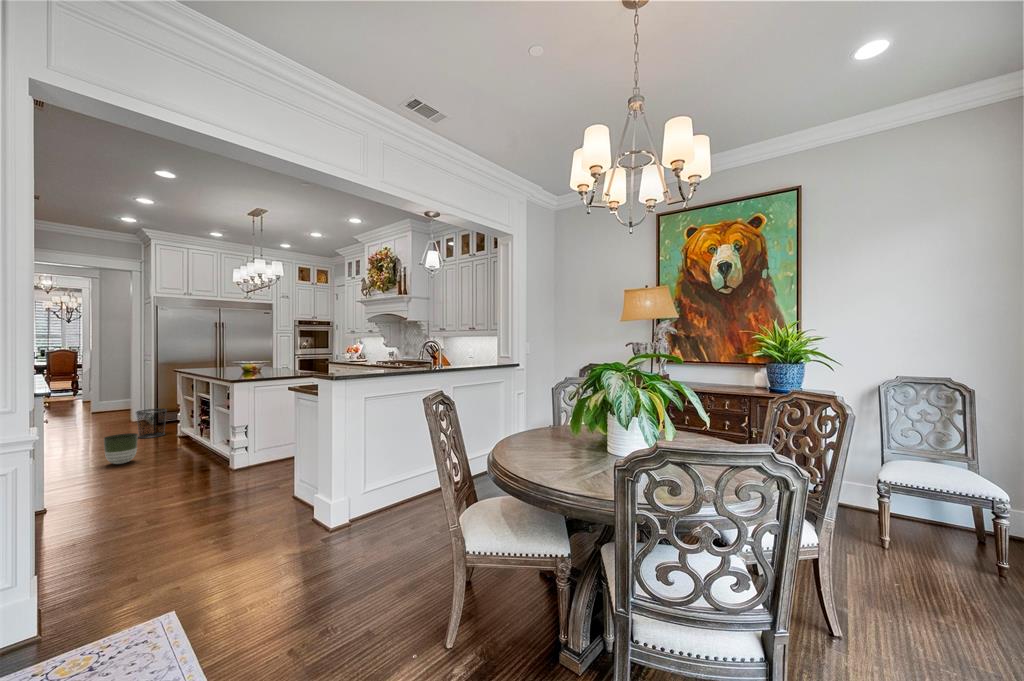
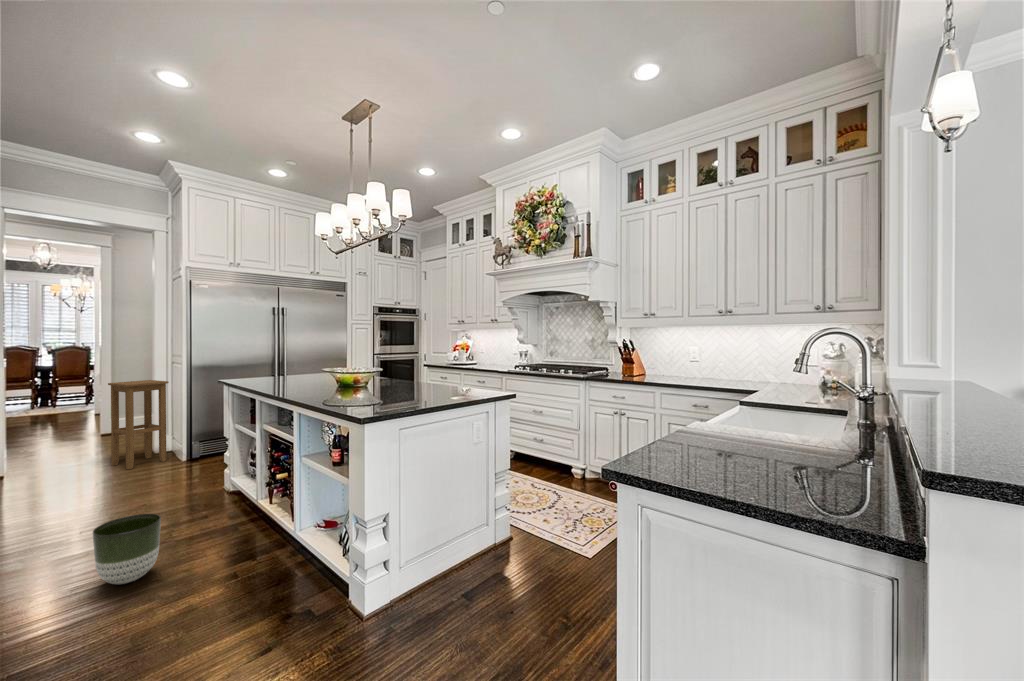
stool: none [101,372,142,428] -> present [108,380,169,470]
waste bin: present [136,408,167,438] -> none [158,444,209,497]

